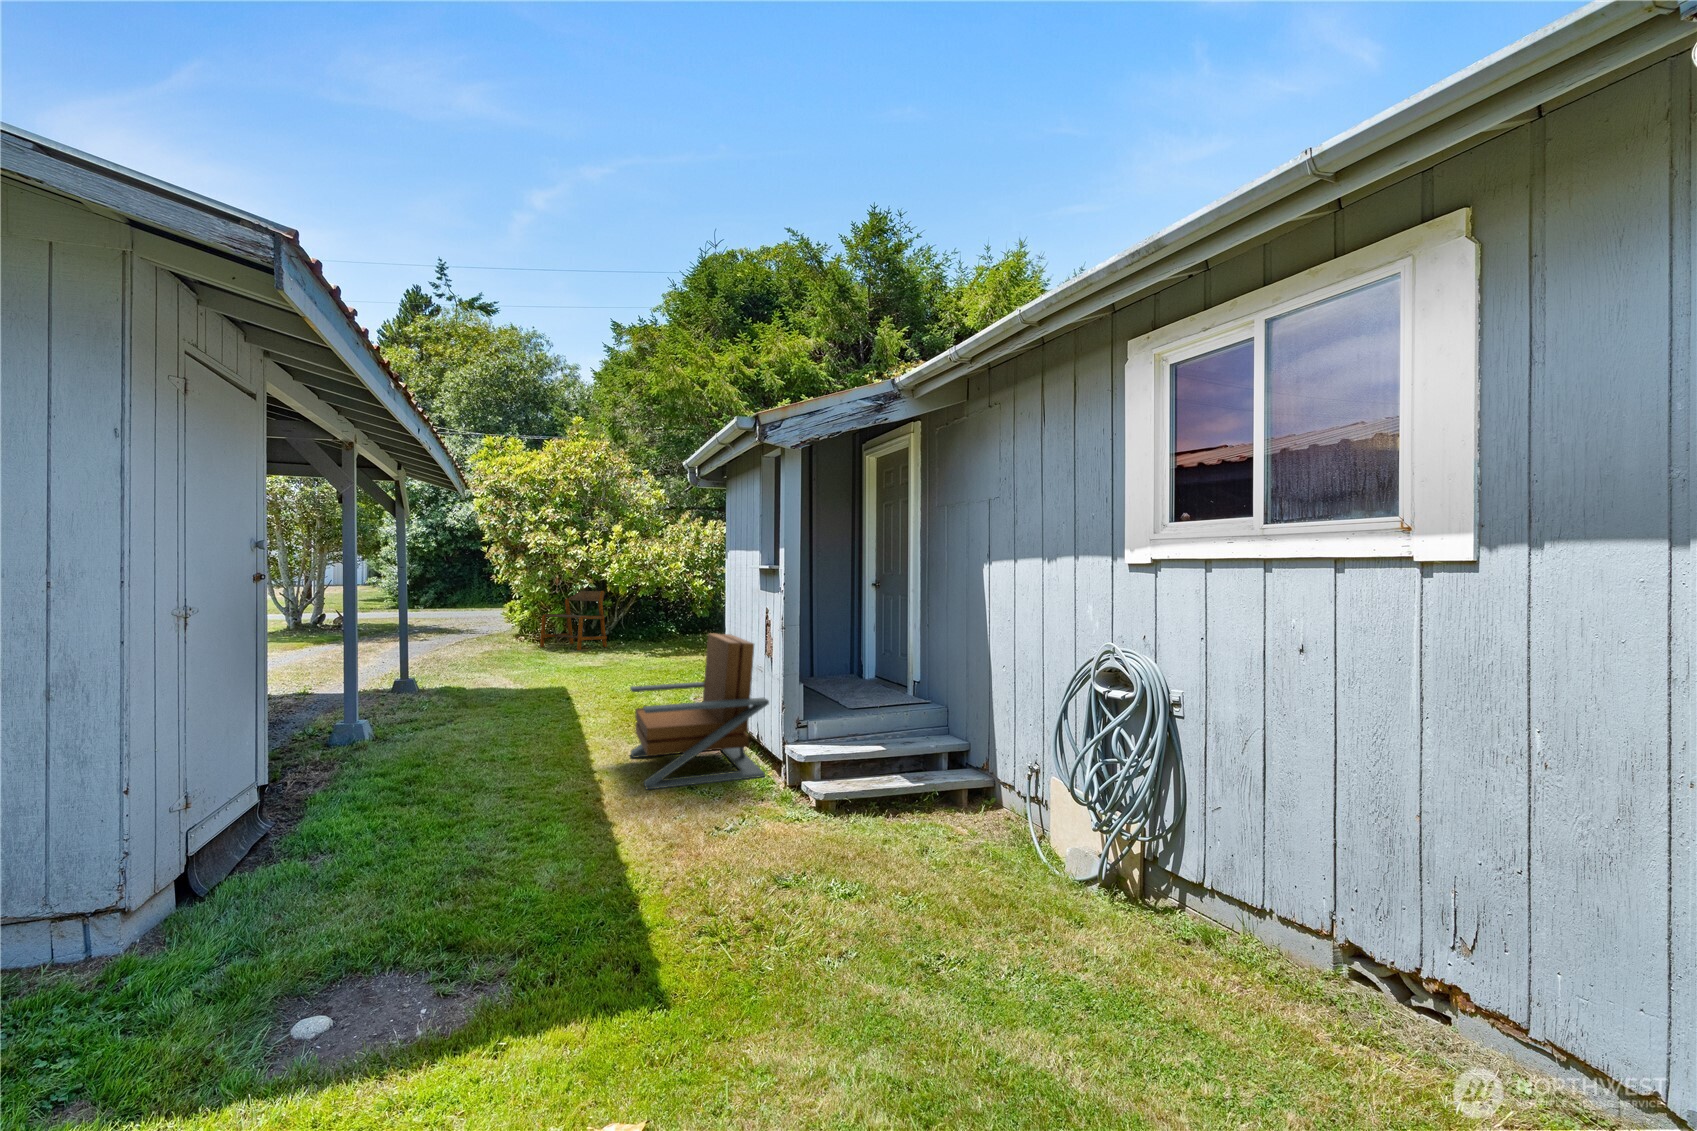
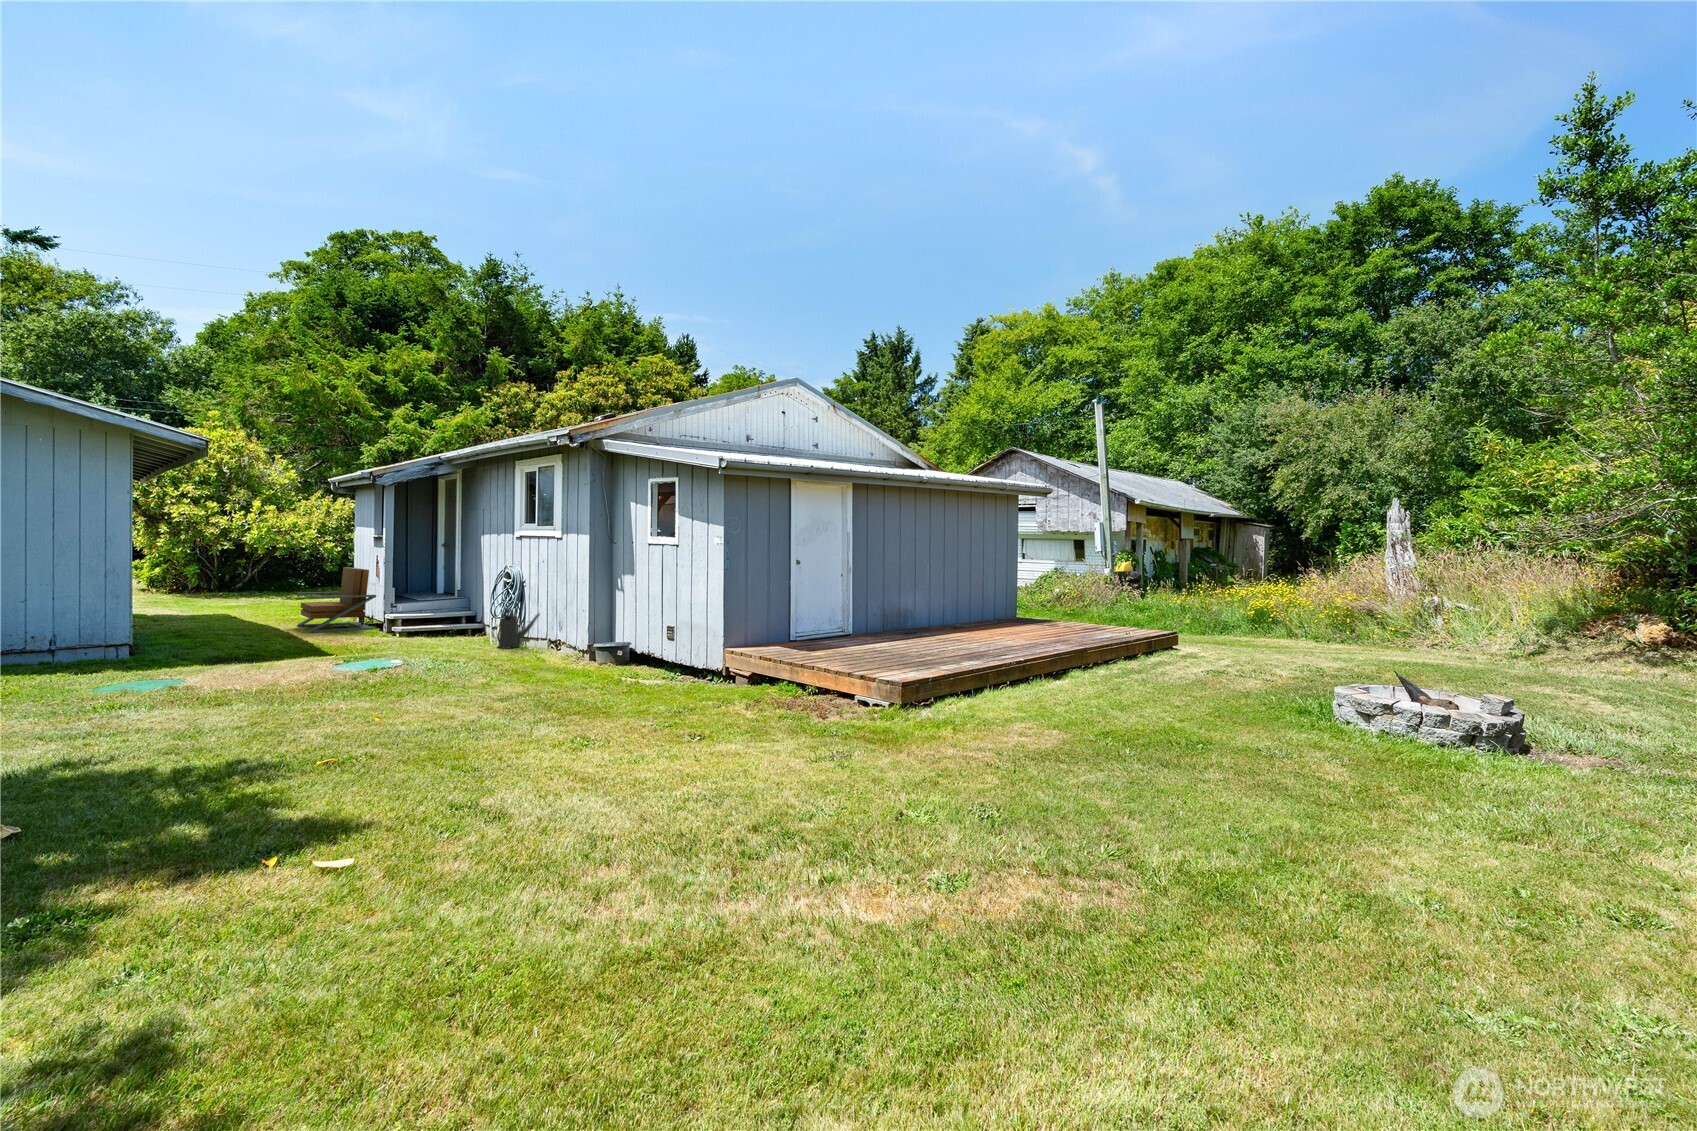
bench: present [540,591,607,650] -> none [181,550,245,595]
watering can: none [1168,826,1297,993] -> present [498,608,540,648]

